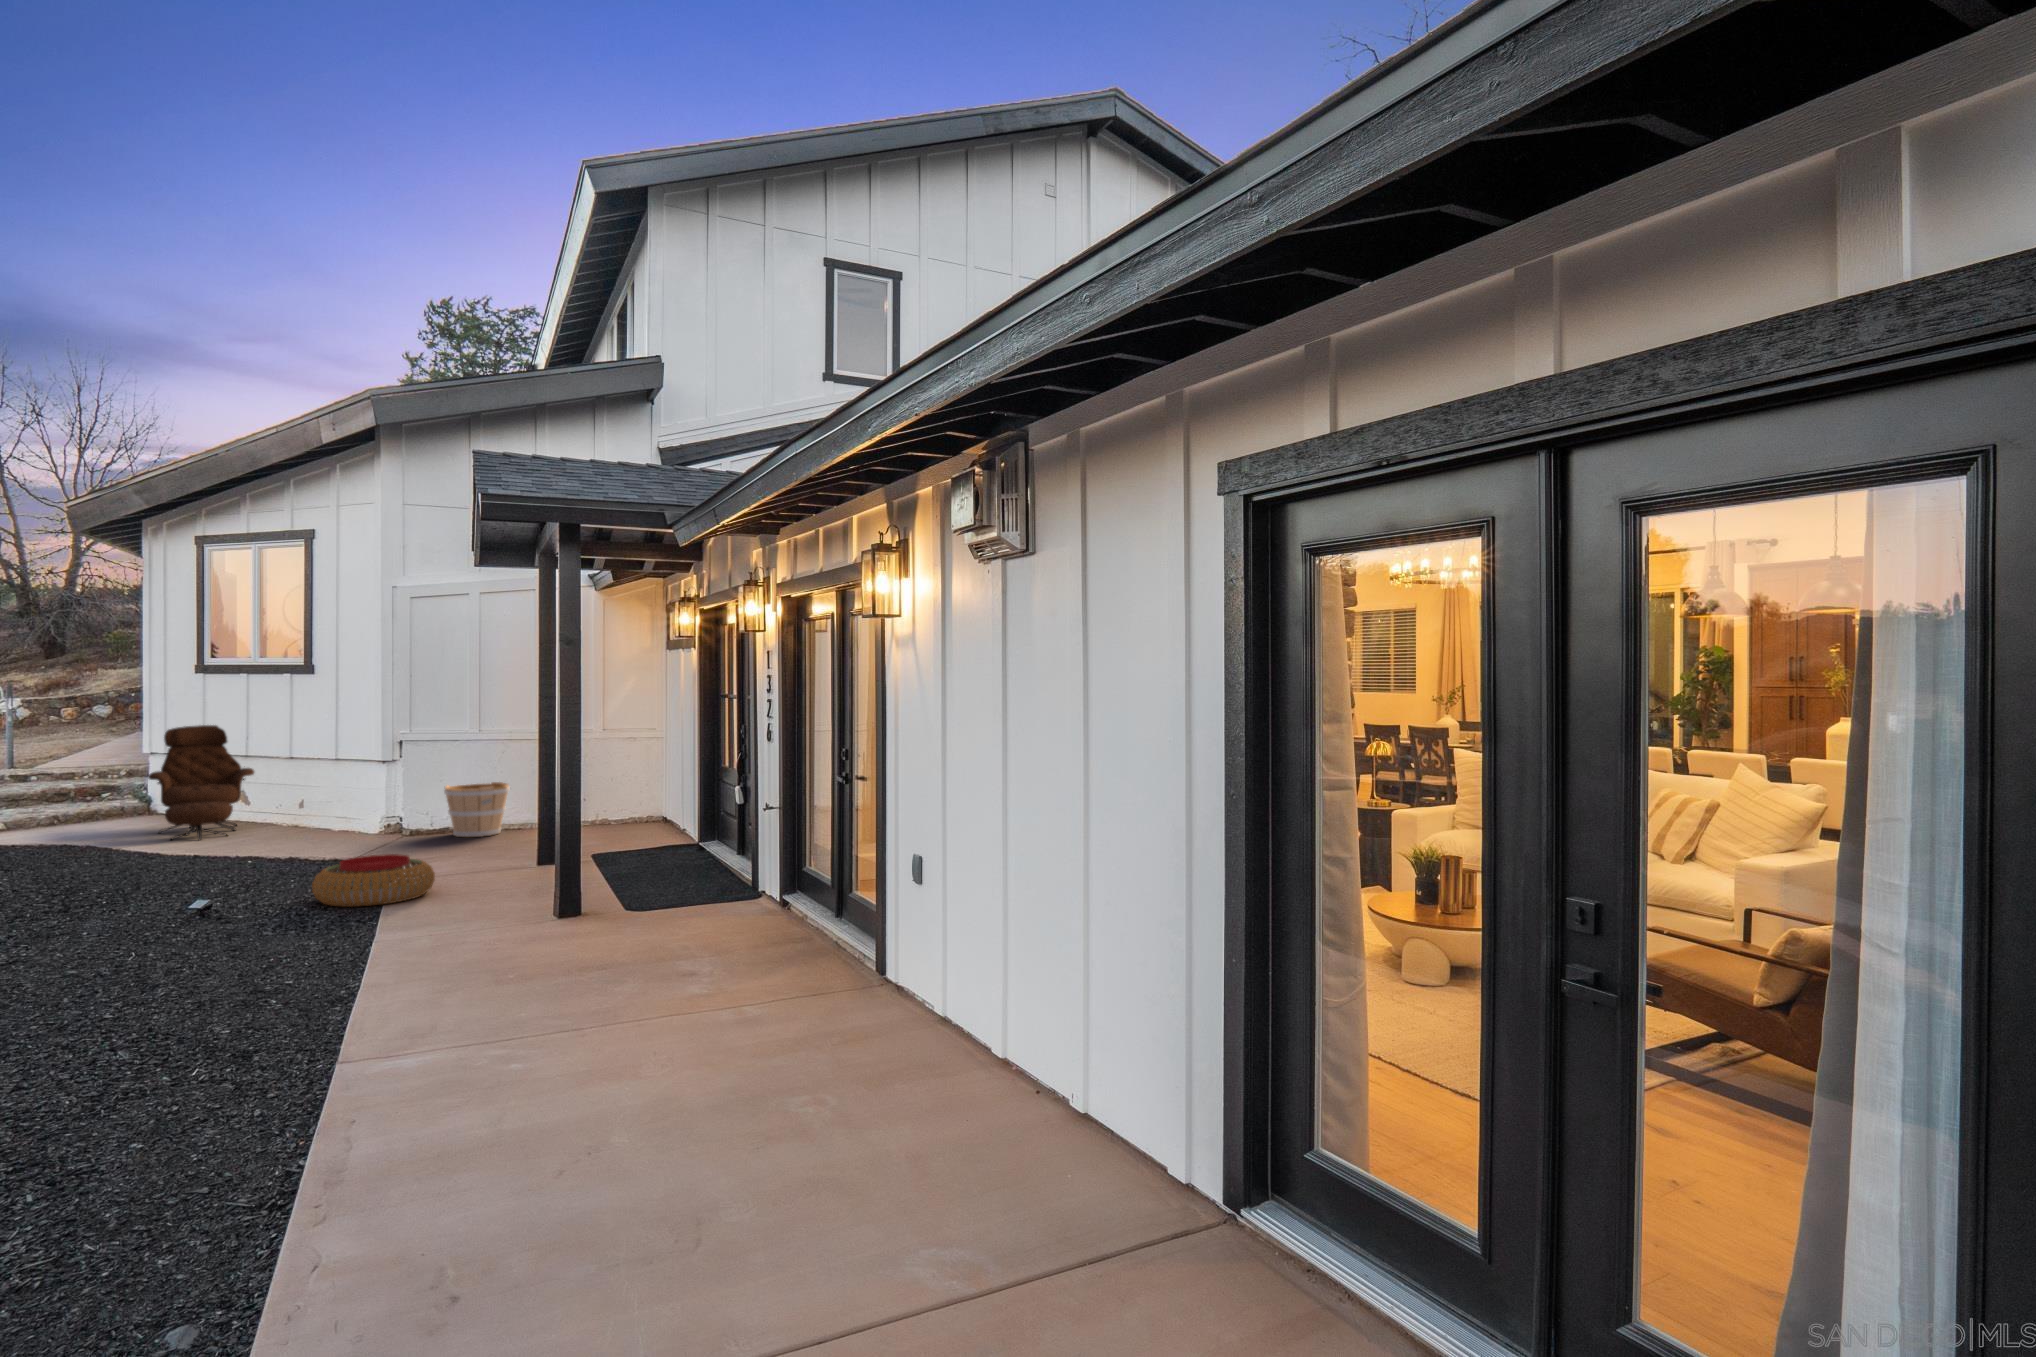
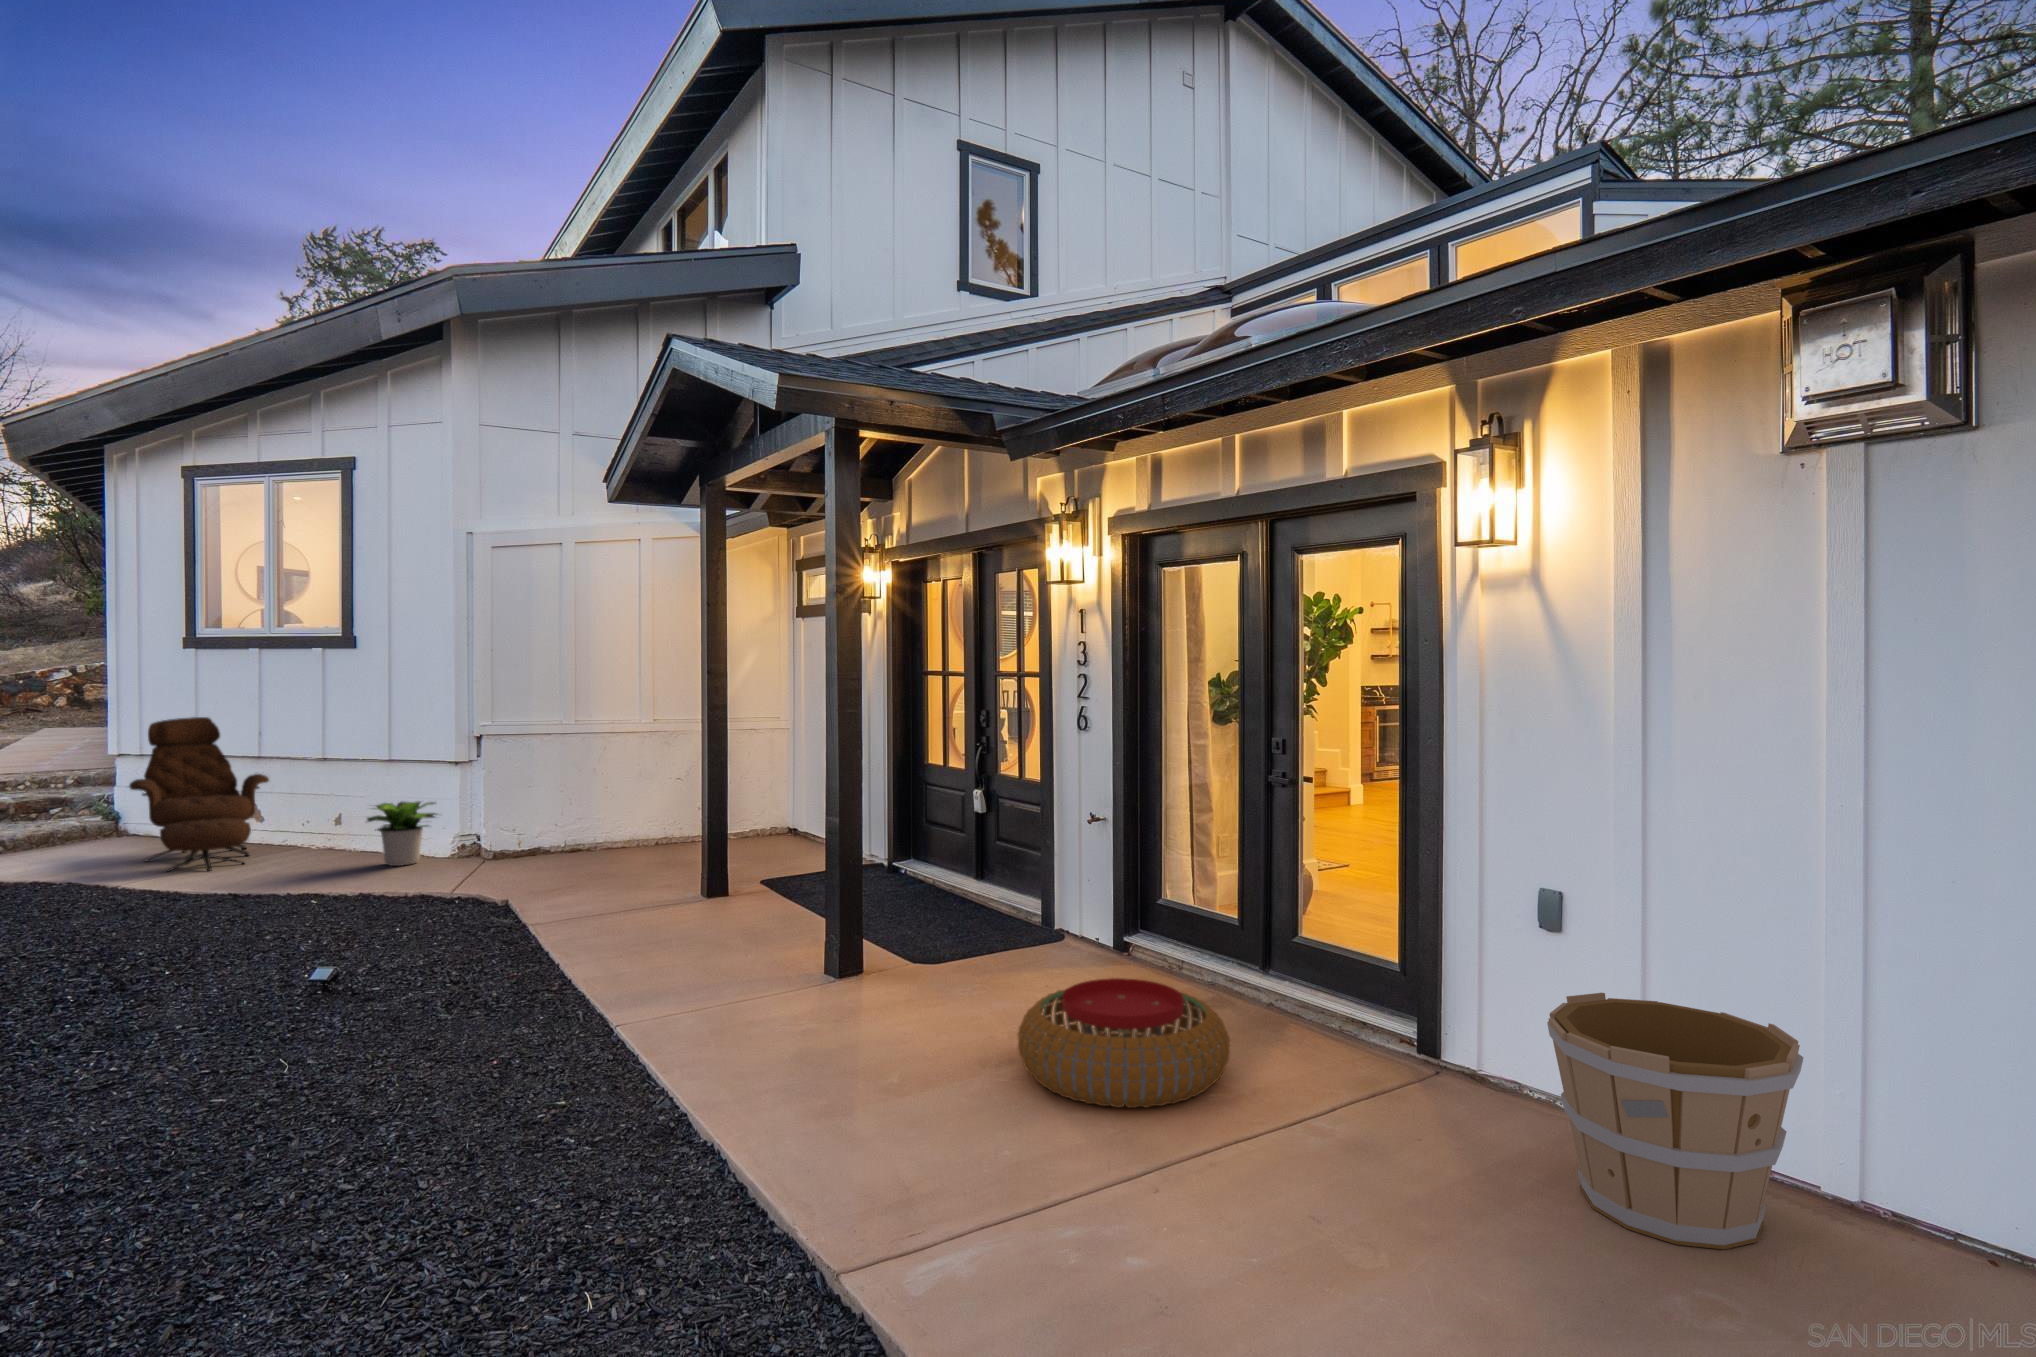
wooden bucket: present [444,782,510,837] -> present [1547,993,1803,1249]
potted plant: none [310,791,374,839] -> present [367,801,436,866]
pouf: present [312,854,435,907] -> present [1018,978,1230,1108]

